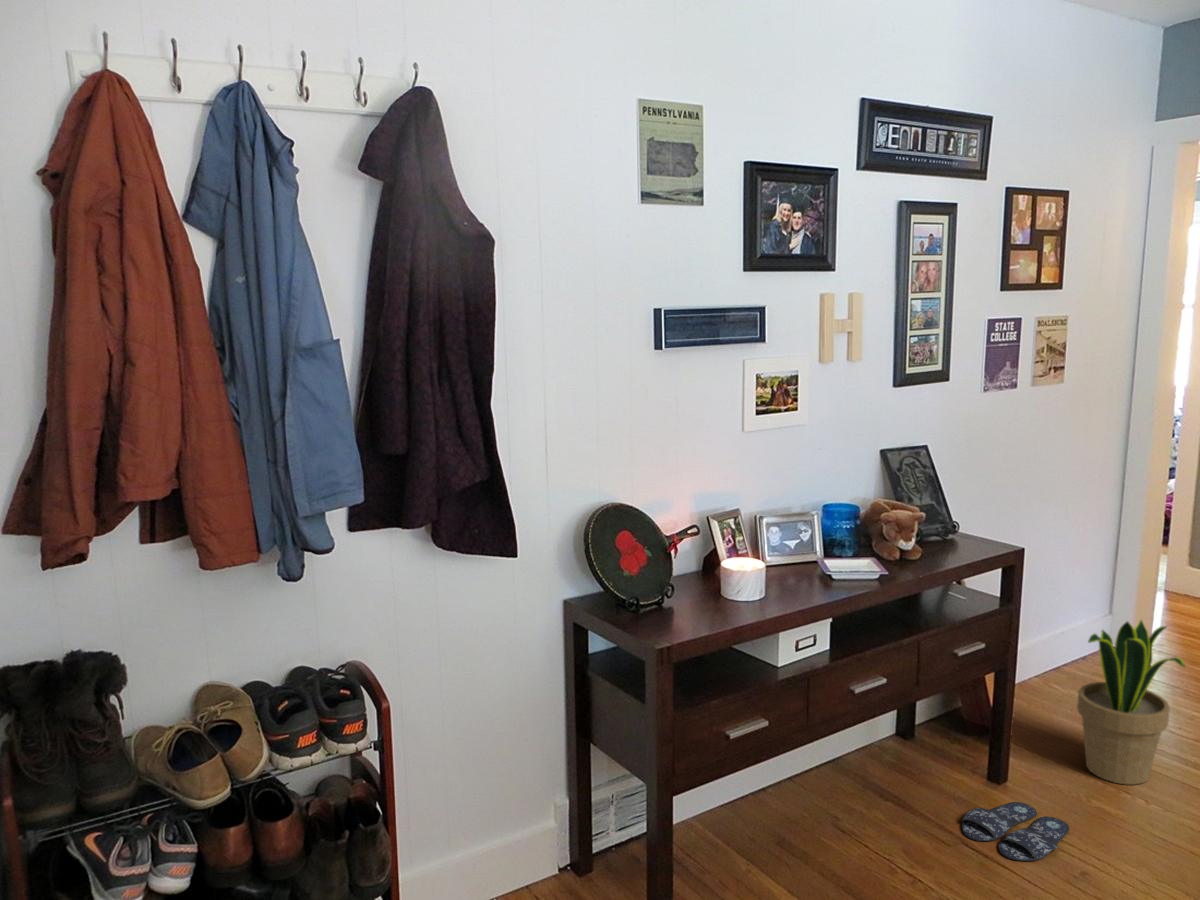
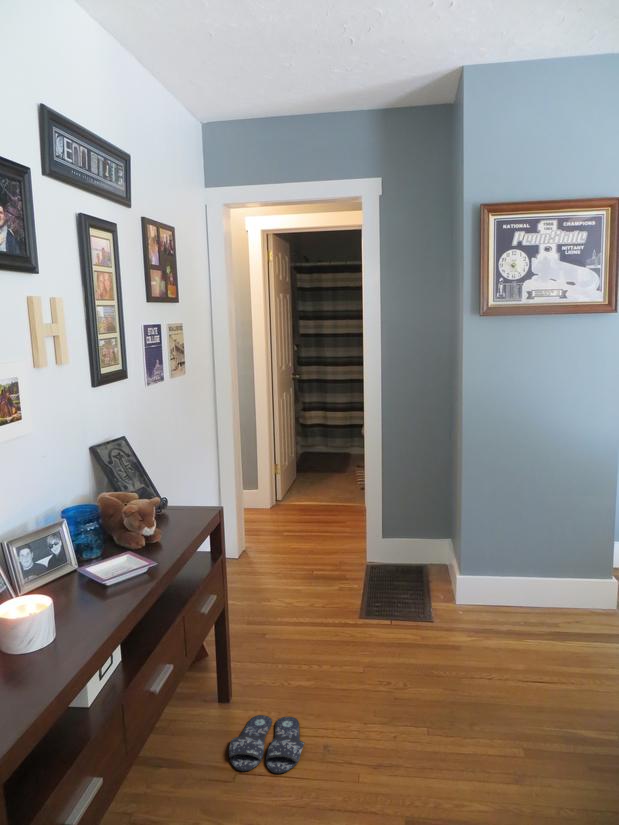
potted plant: present [1077,621,1185,785] -> none [262,539,330,667]

